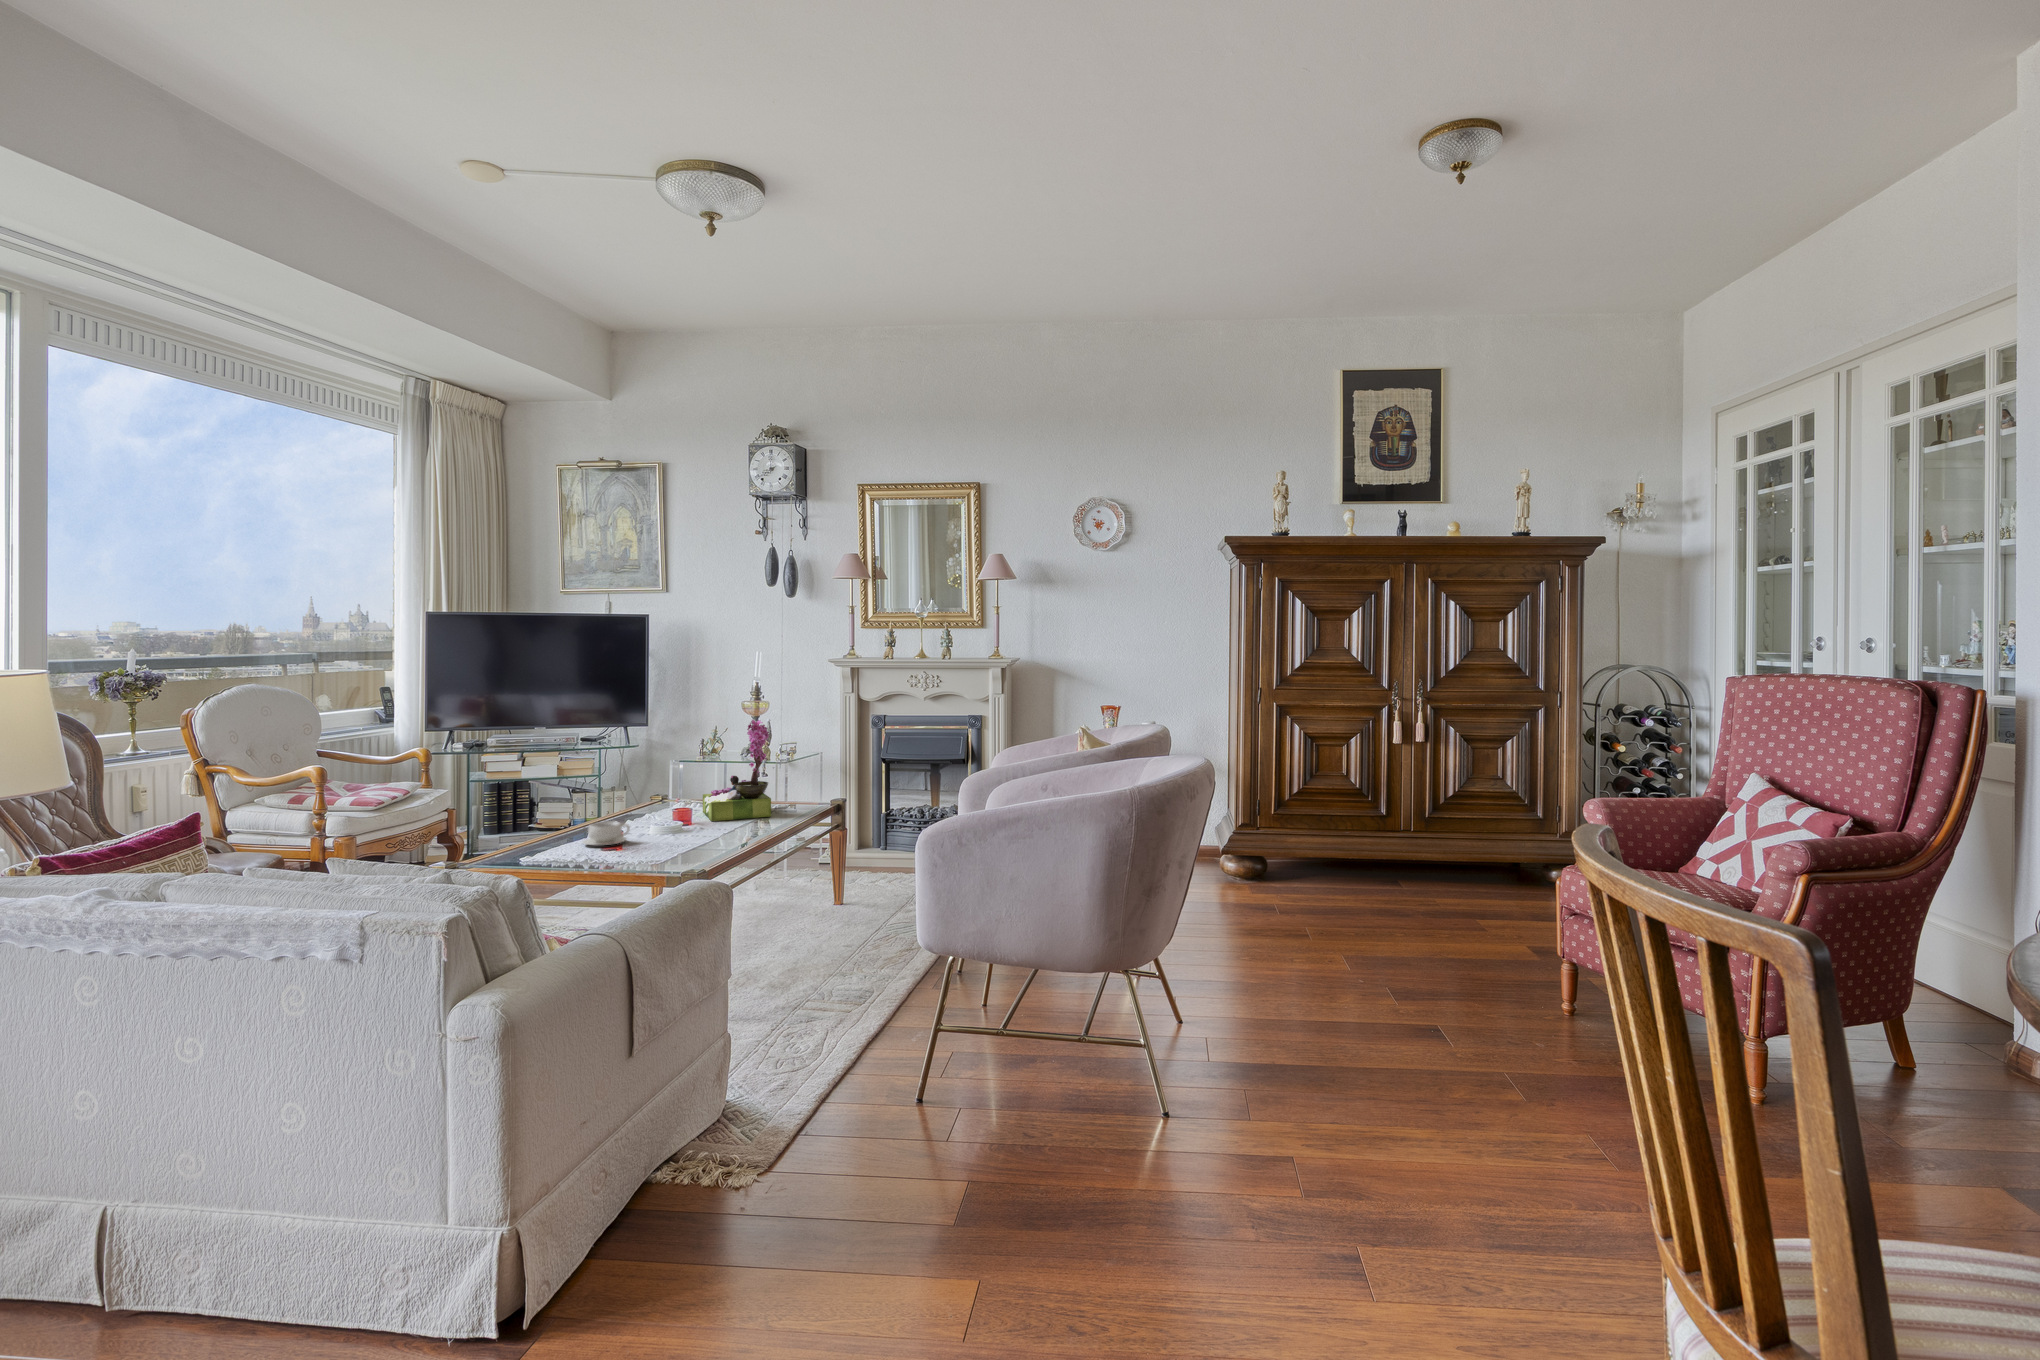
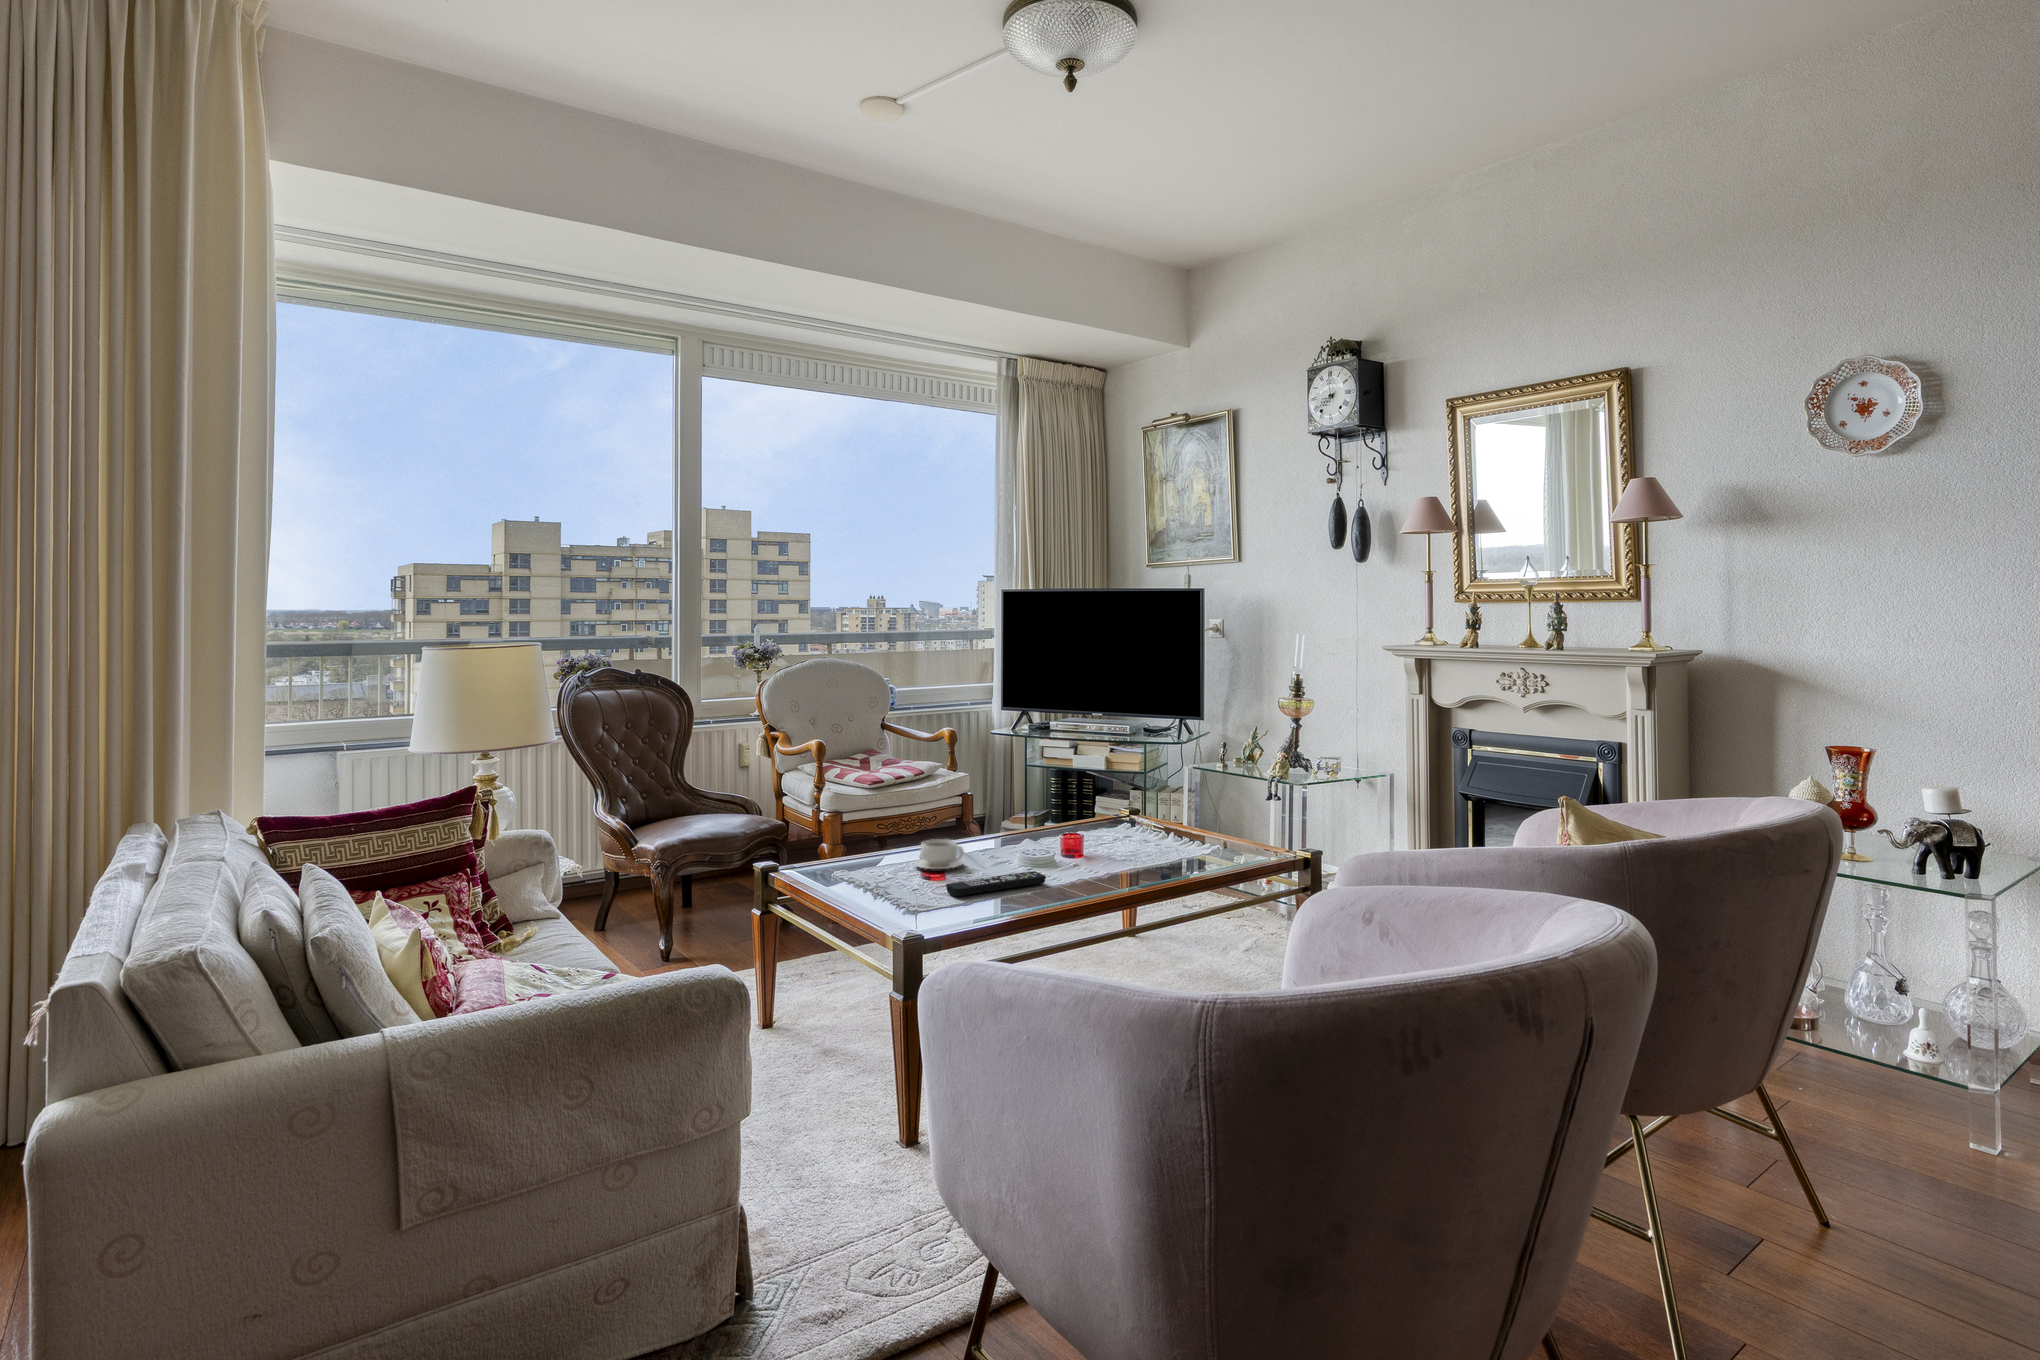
flower arrangement: present [703,720,771,821] -> none [1093,725,1190,861]
remote control: none [655,832,717,855] -> present [946,871,1046,896]

